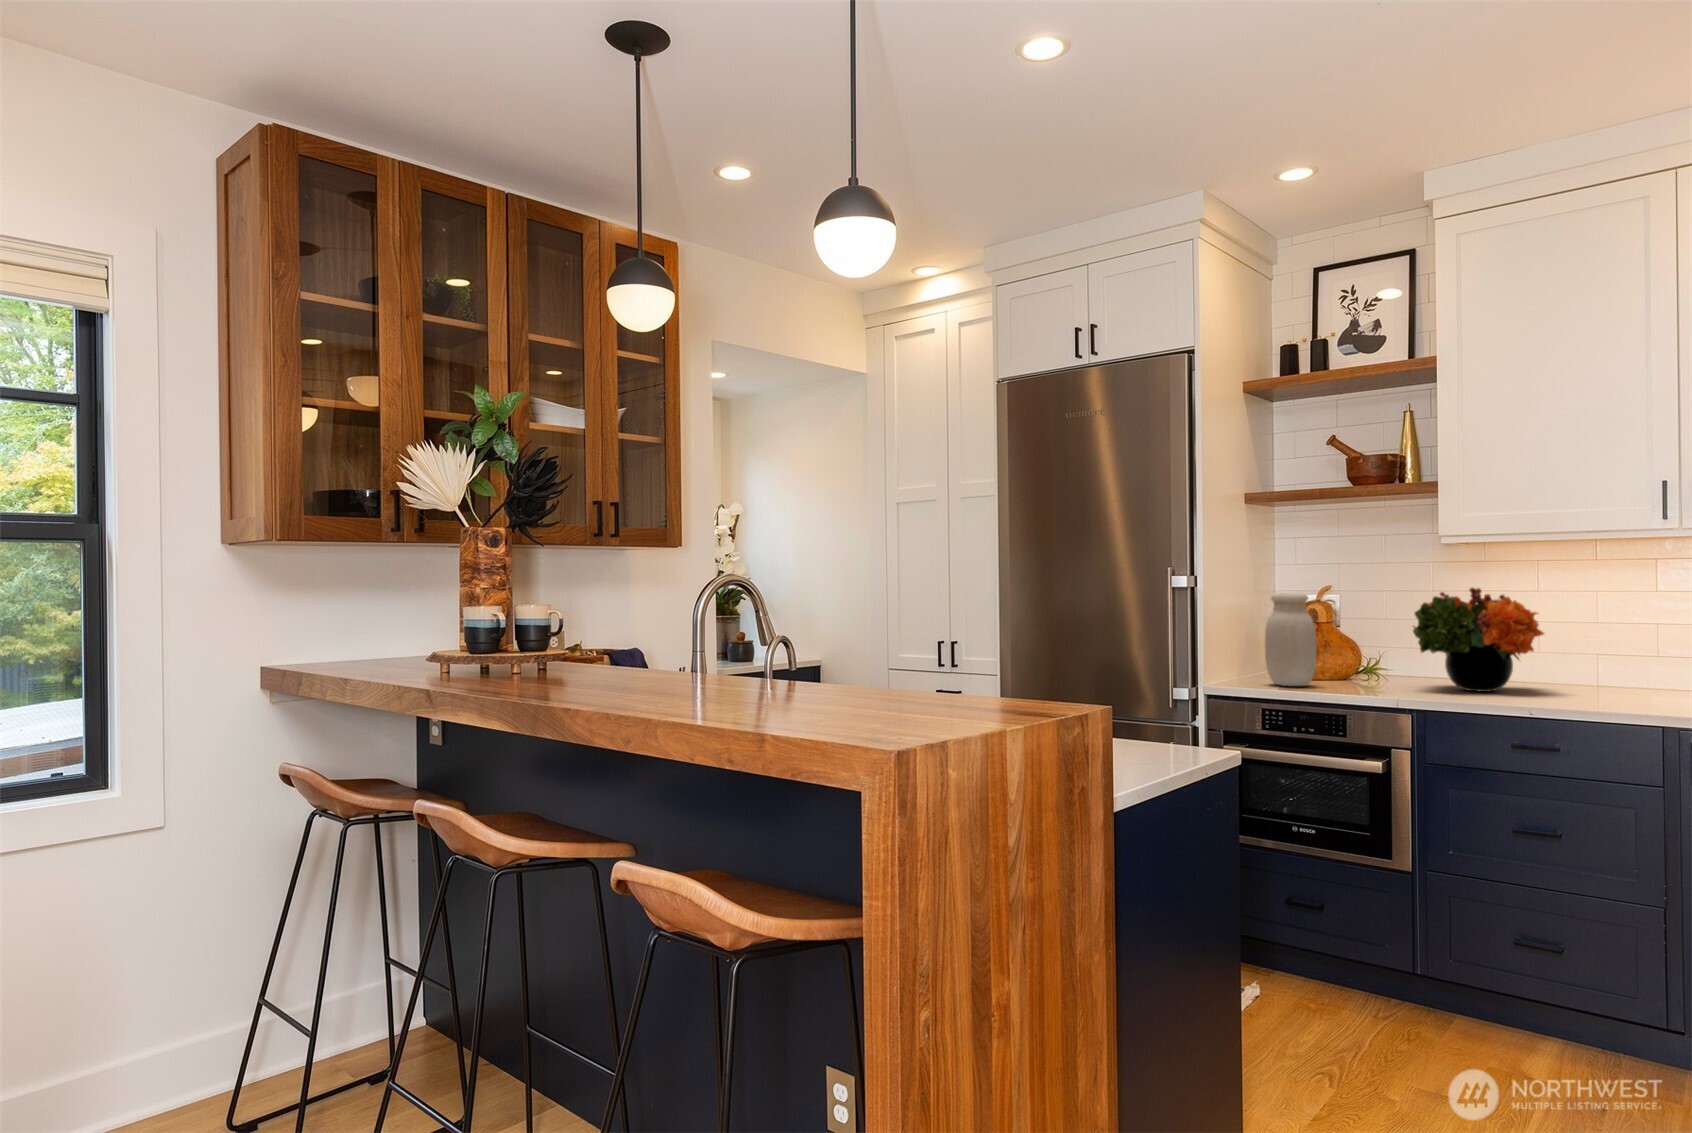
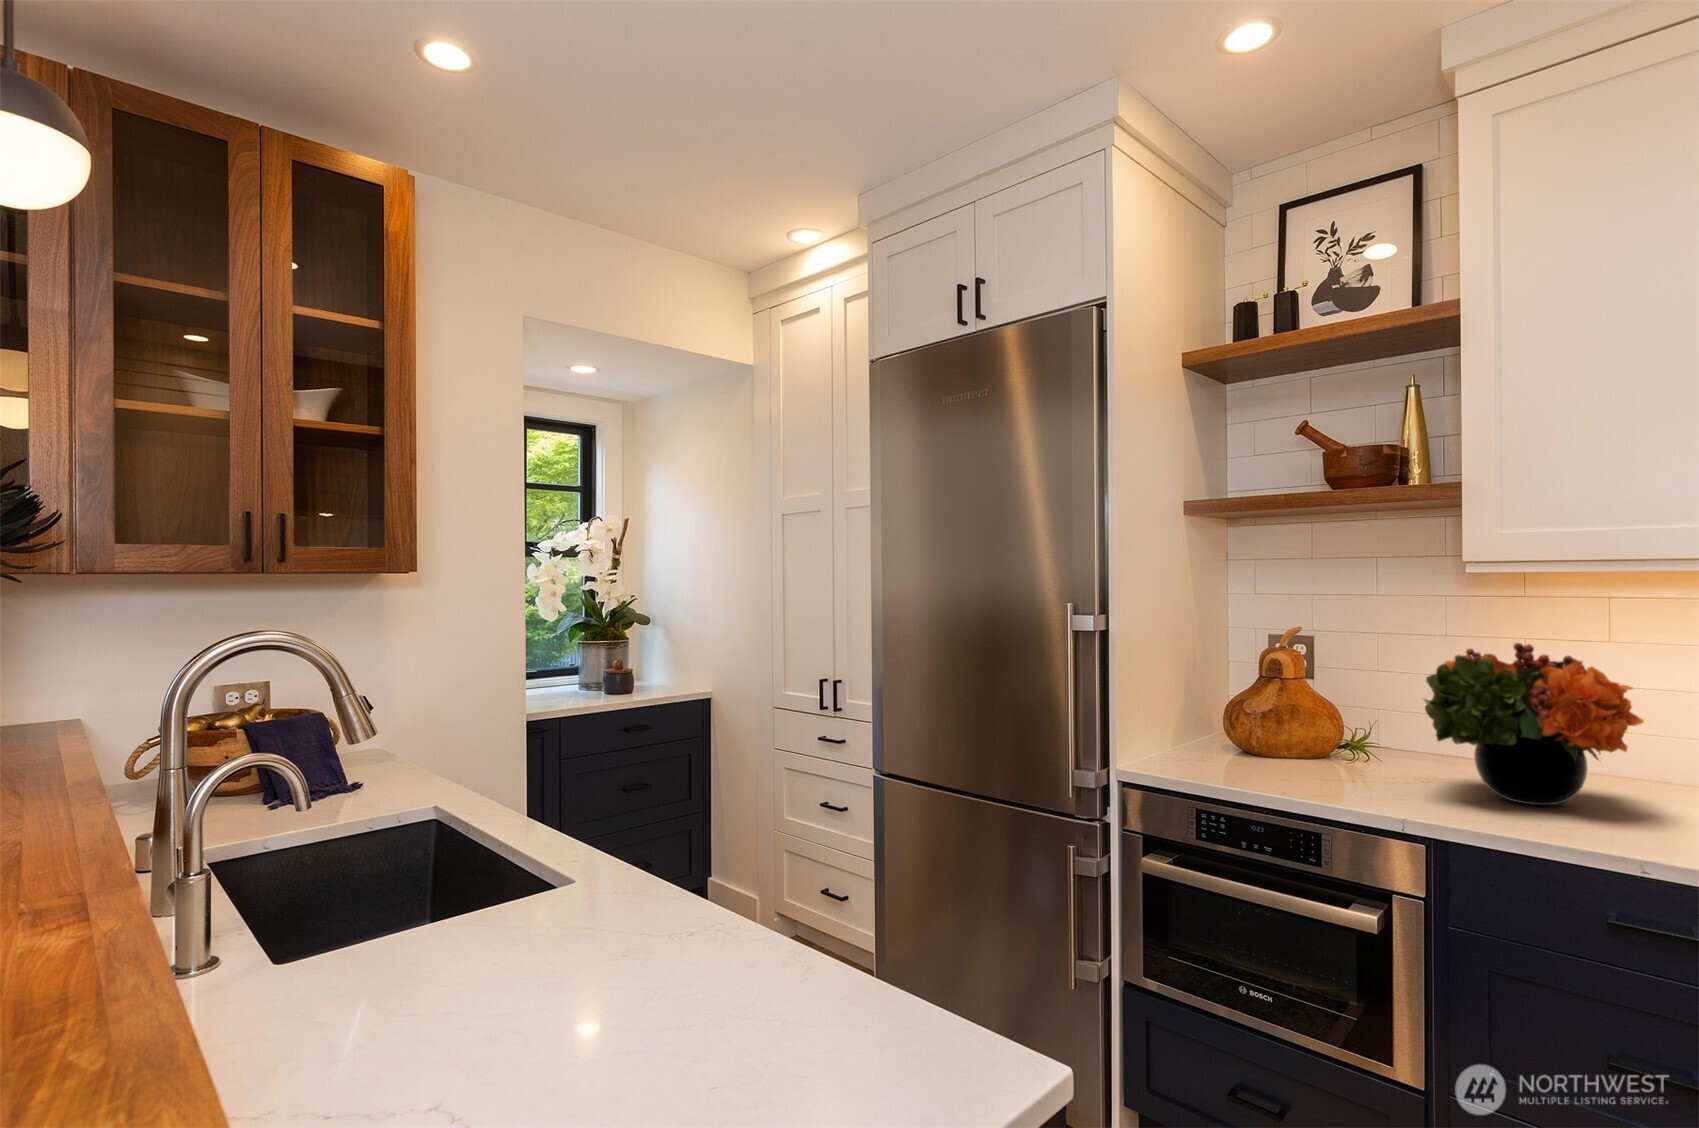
jar: present [1265,593,1316,686] -> none [1204,642,1277,778]

